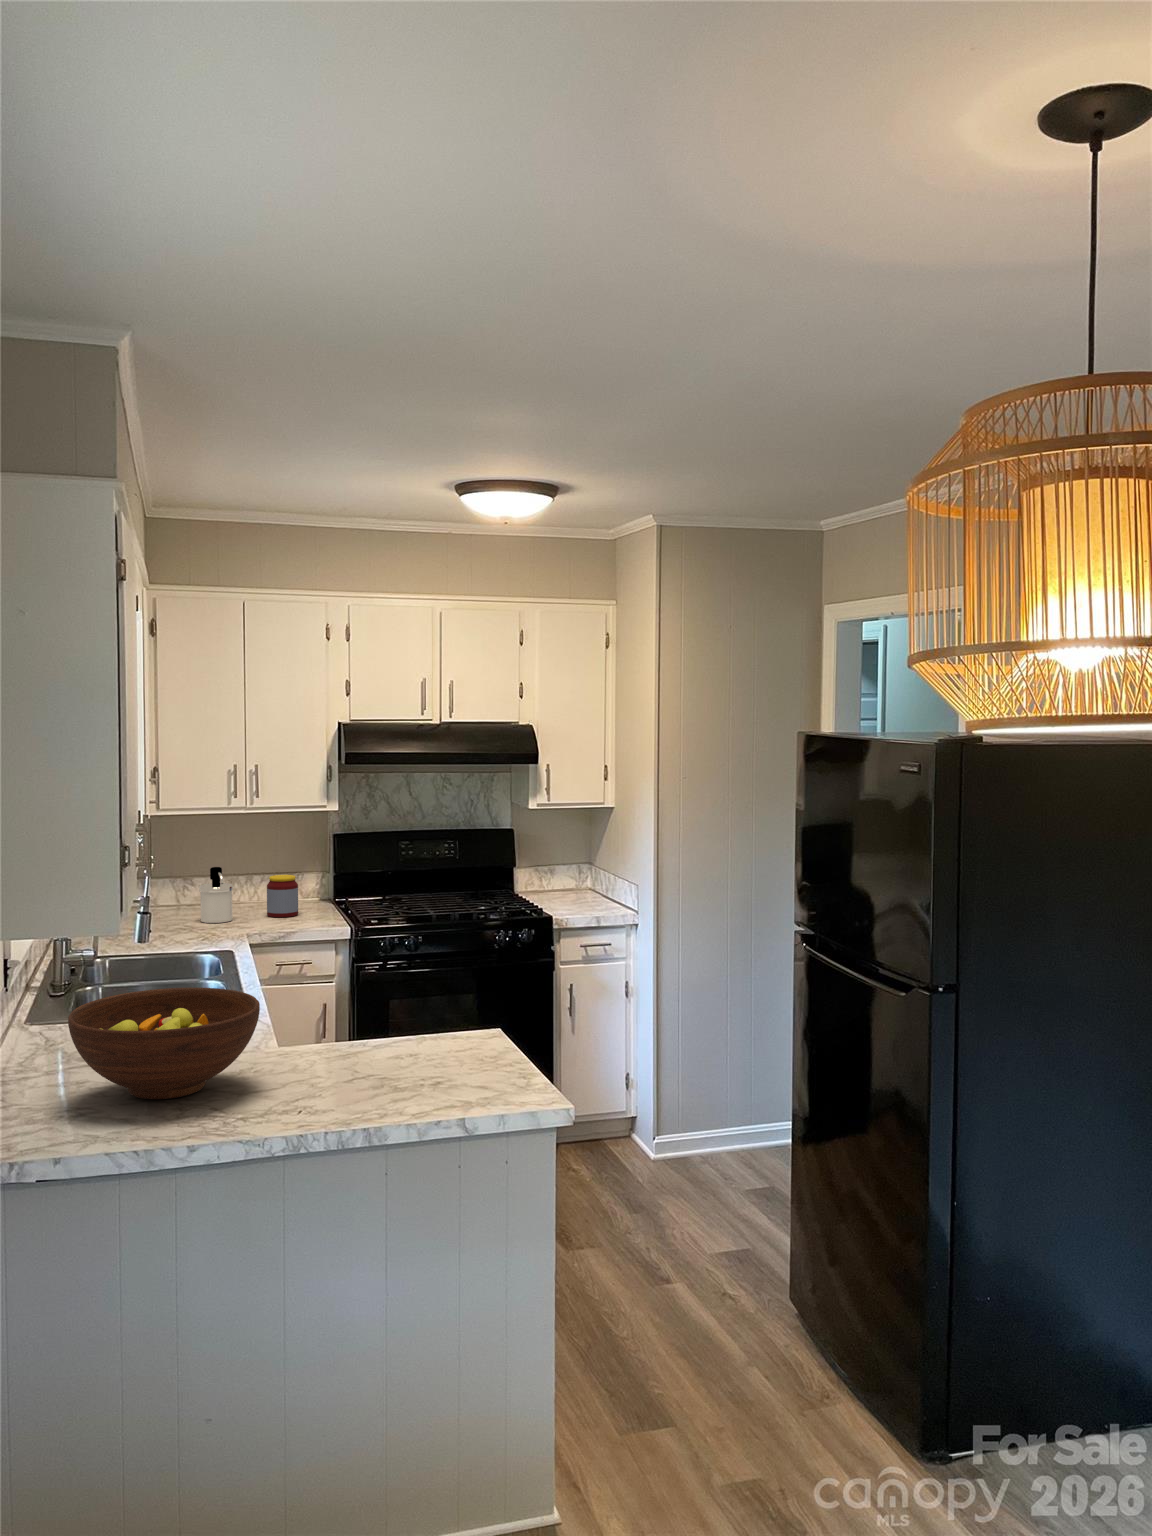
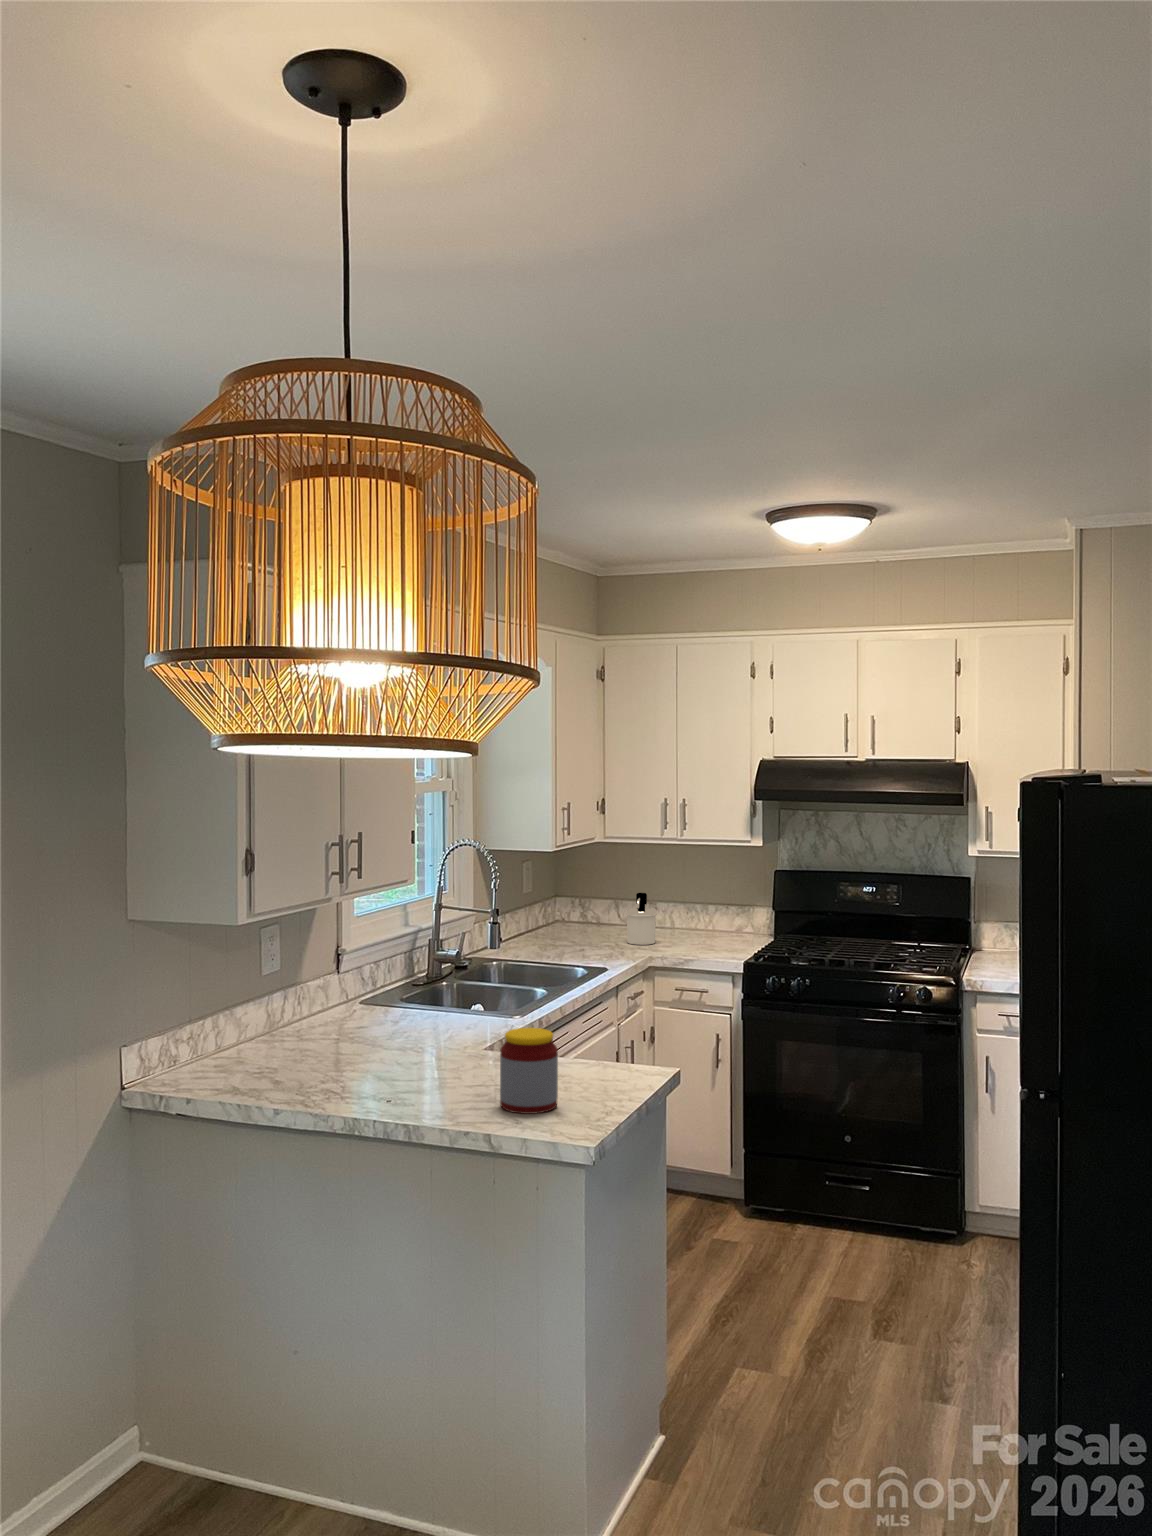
jar: present [267,875,298,917] -> present [500,1028,558,1114]
fruit bowl: present [68,988,260,1099] -> none [259,984,413,1074]

